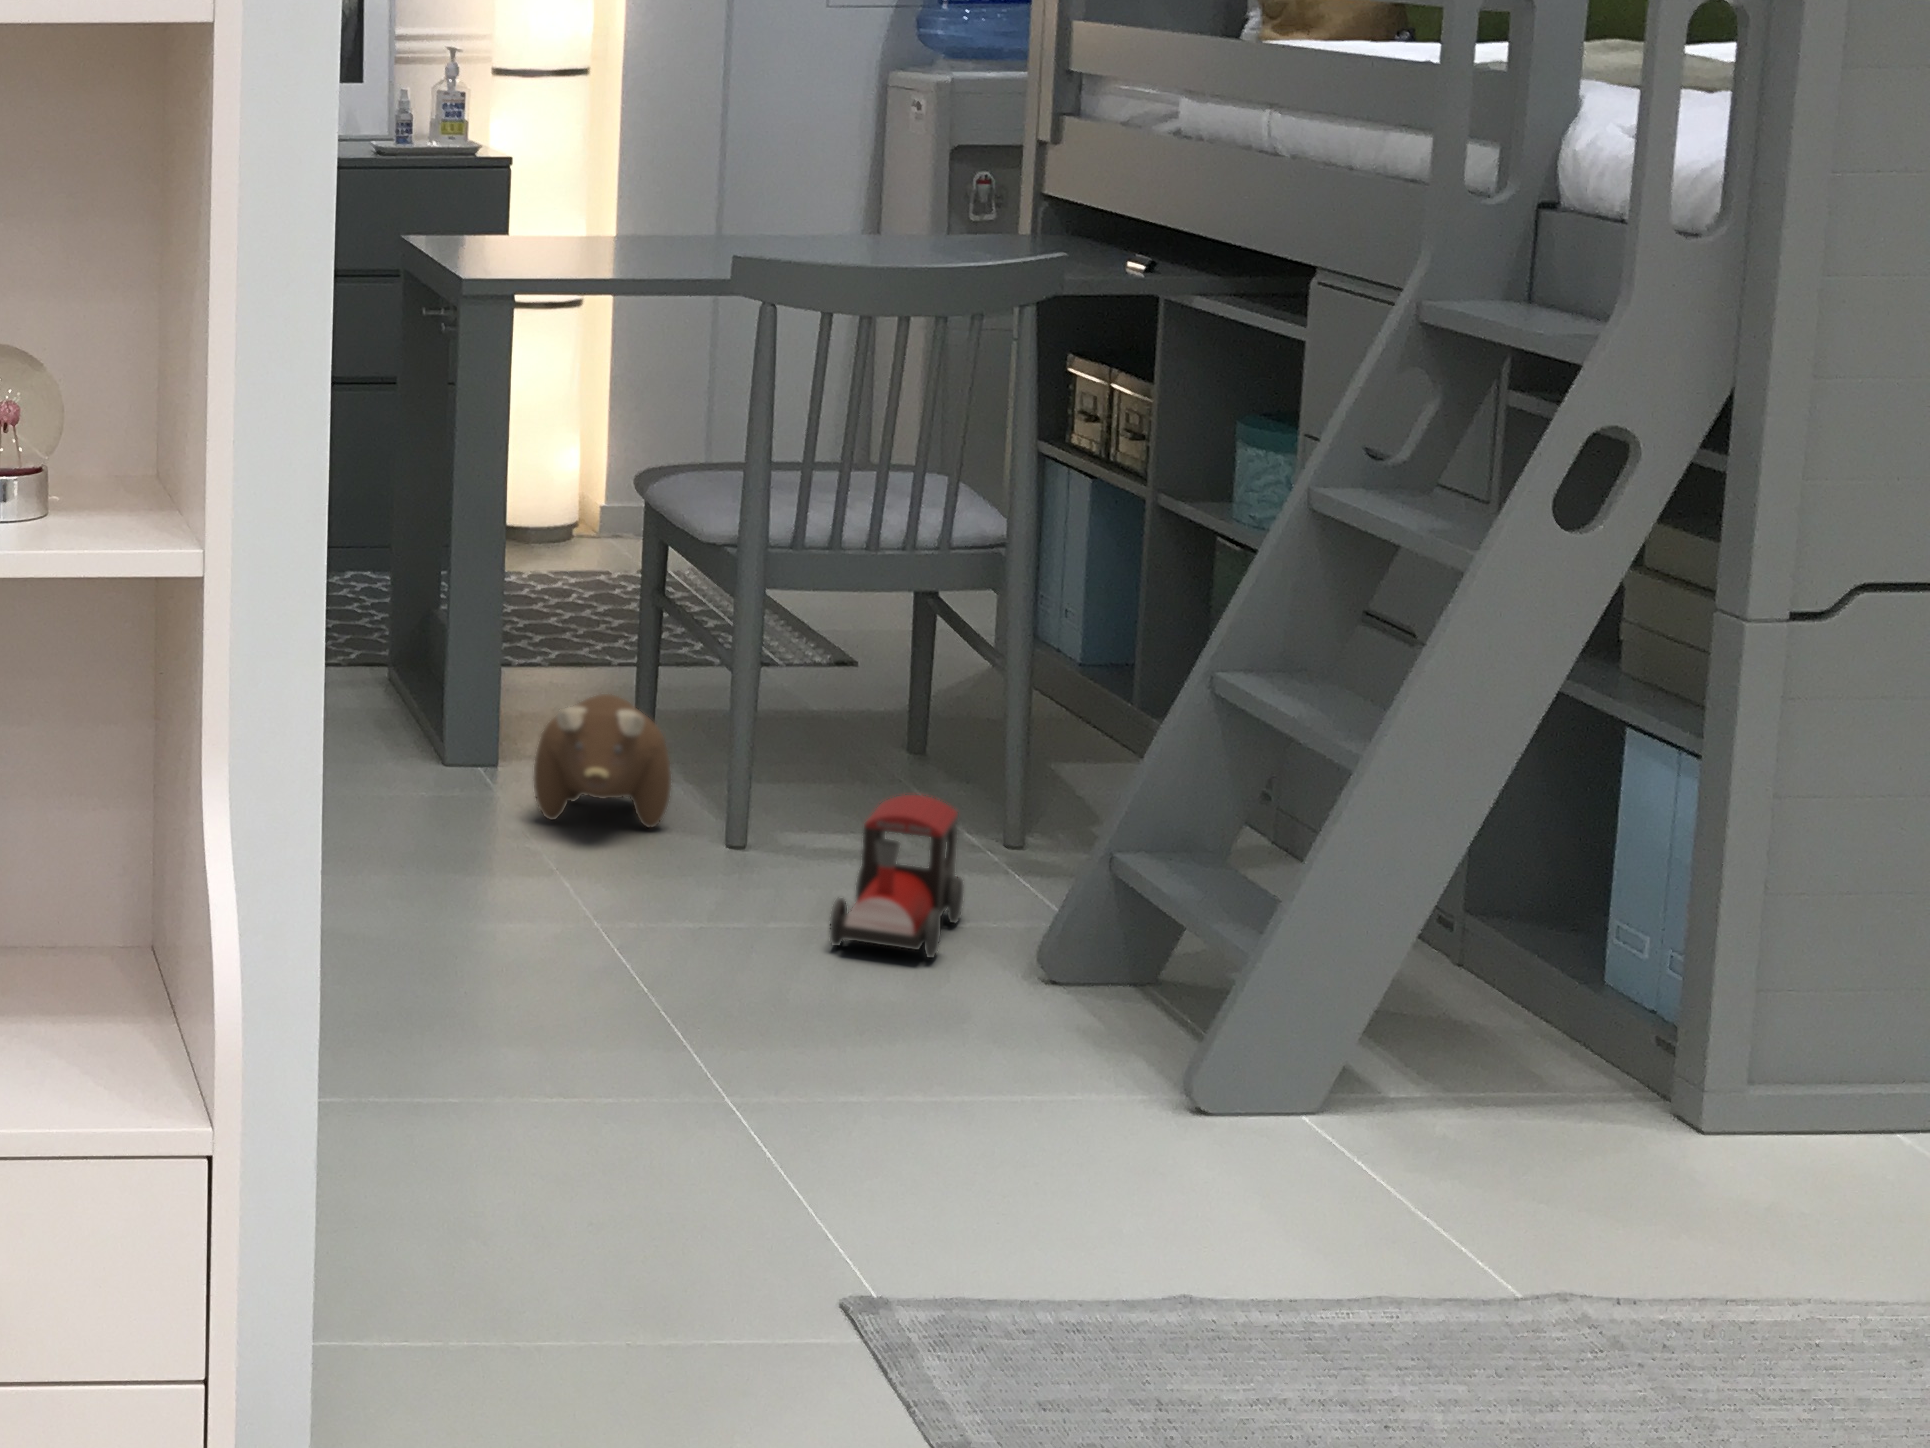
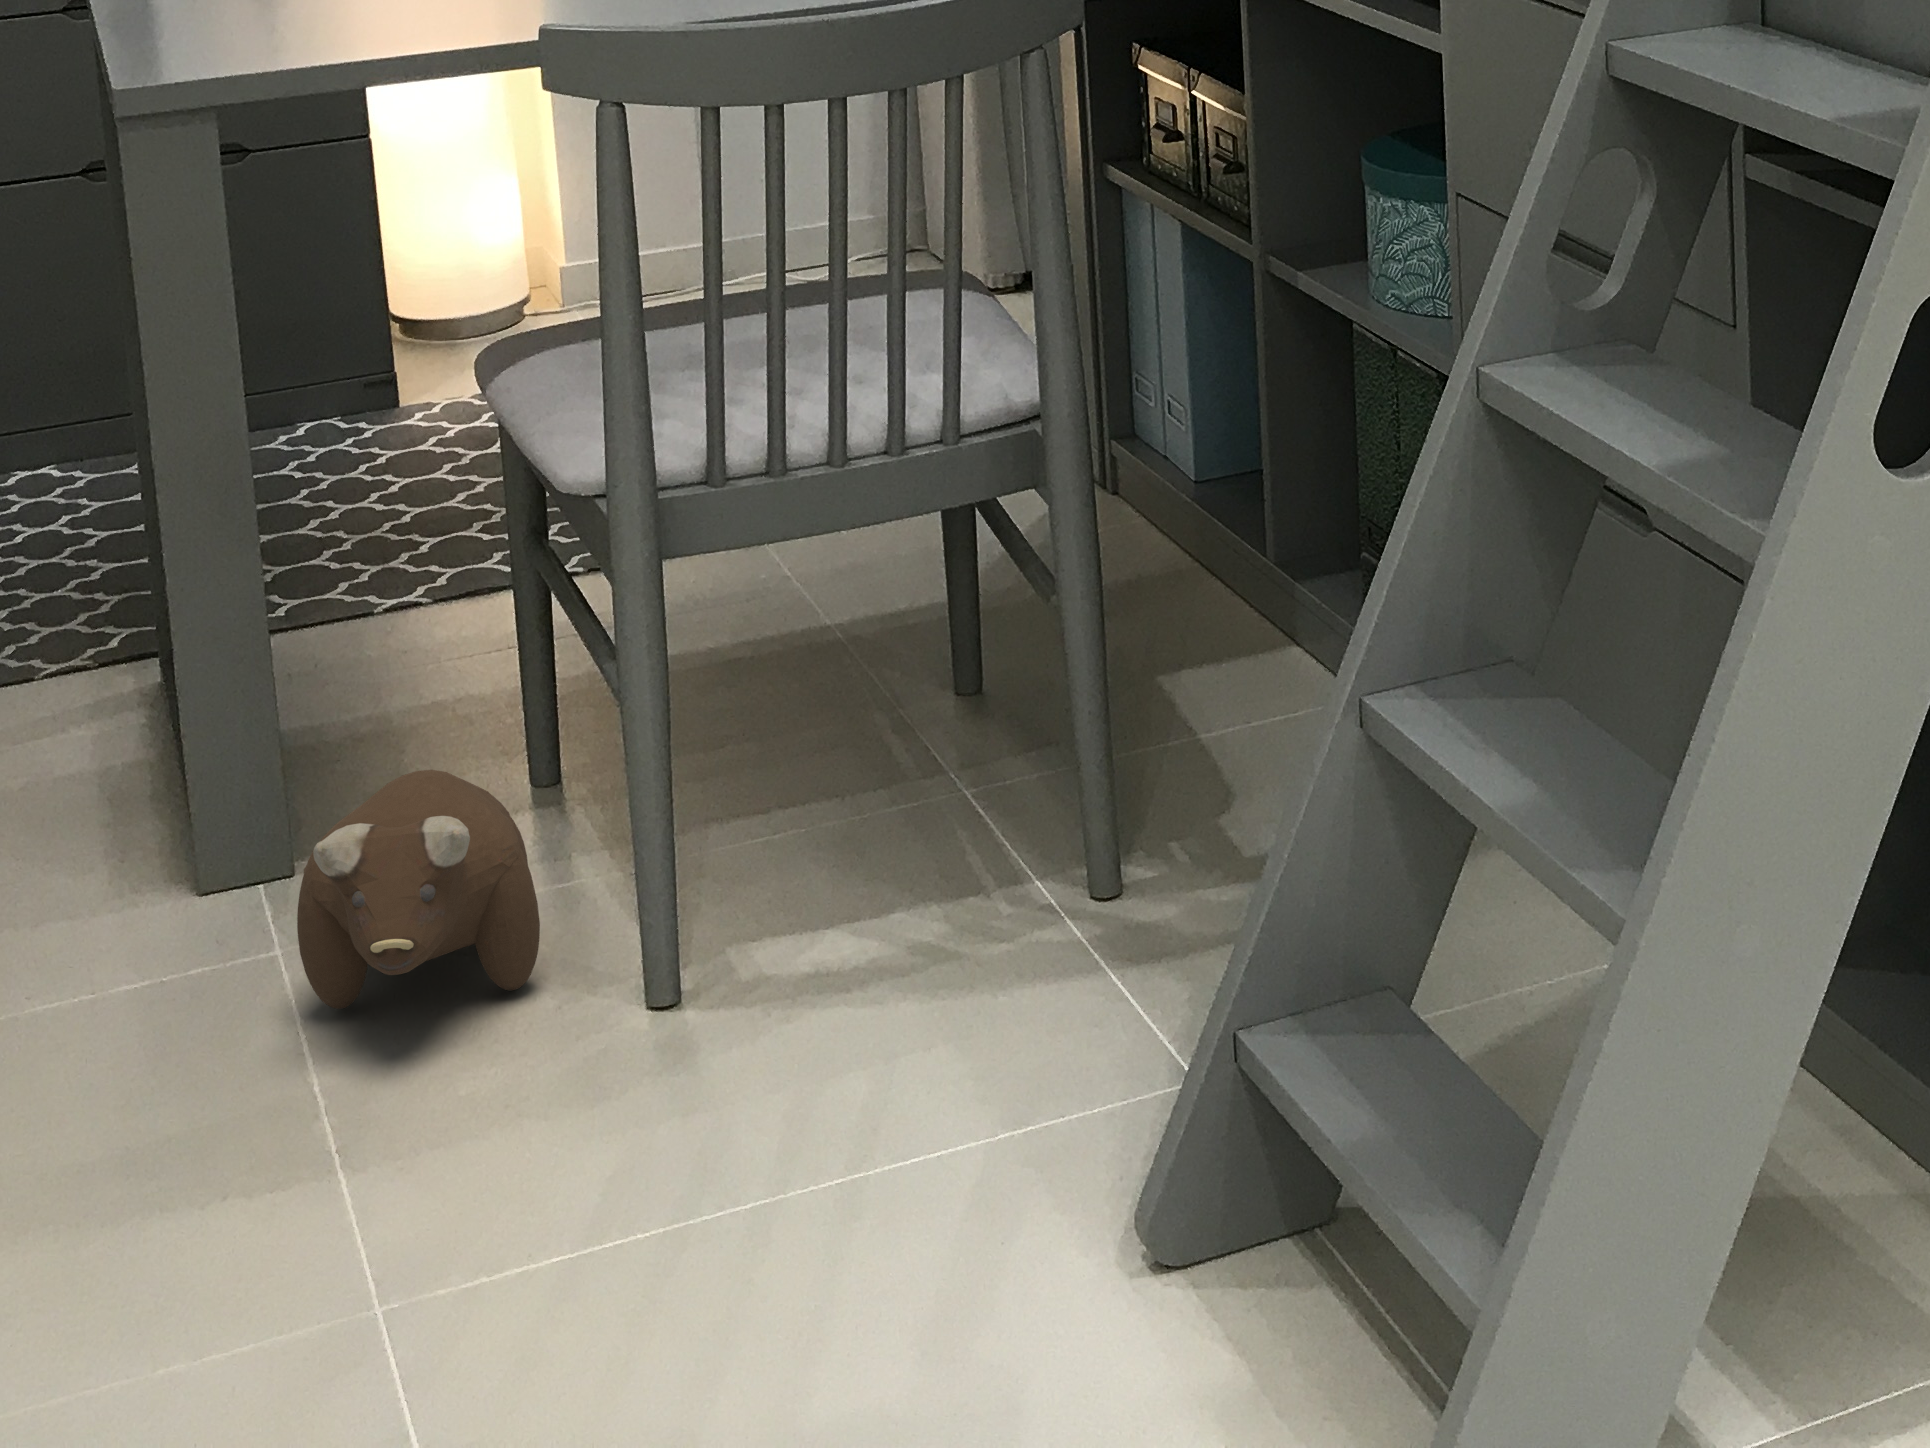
toy train: present [830,795,964,958] -> none [779,928,1014,1265]

